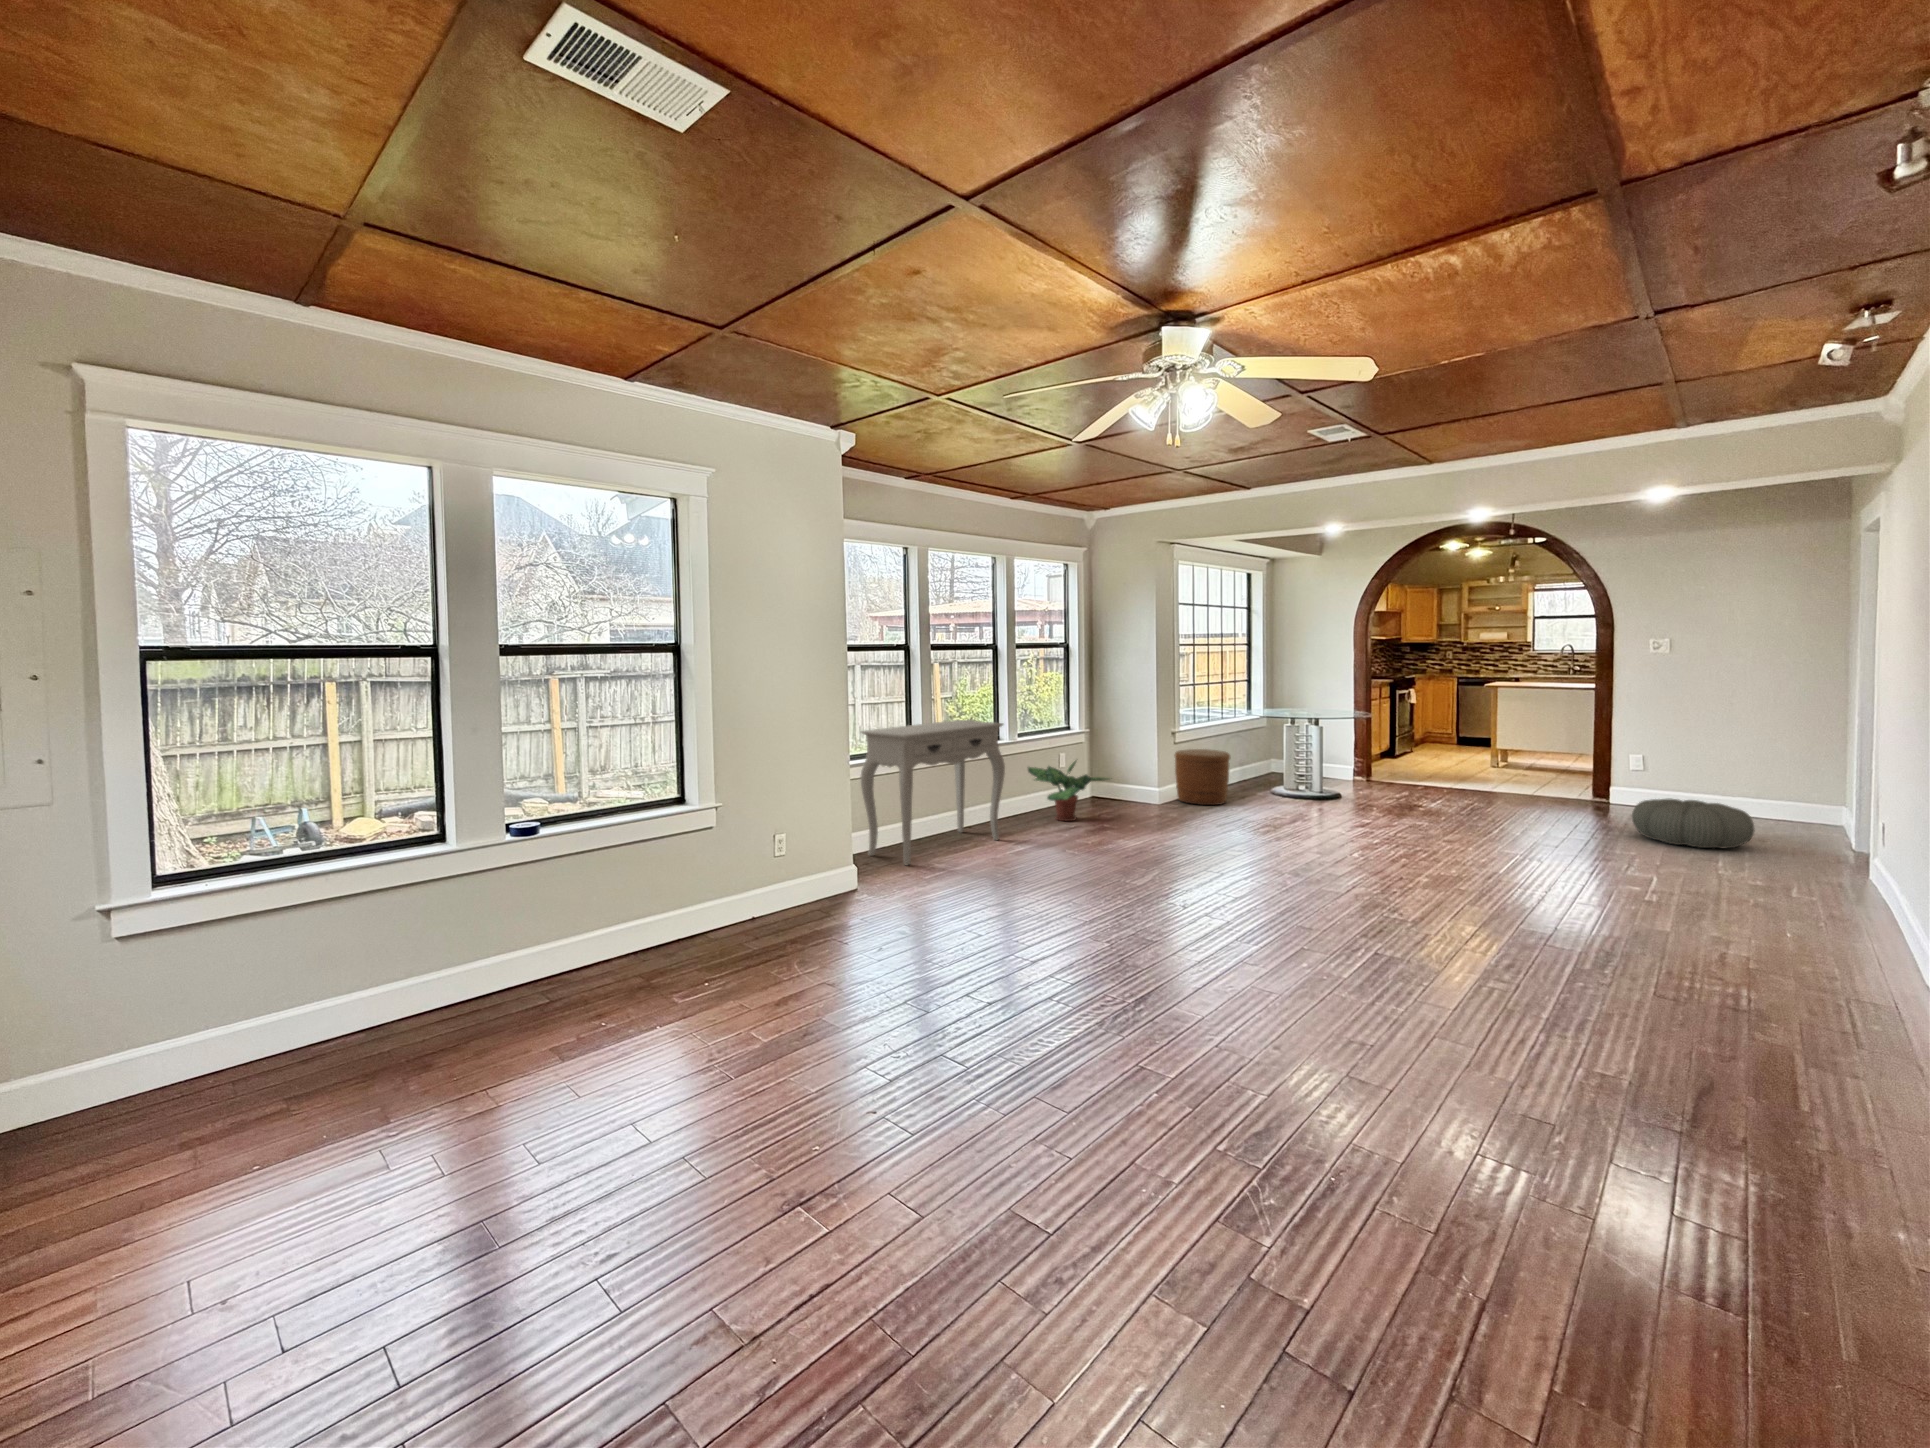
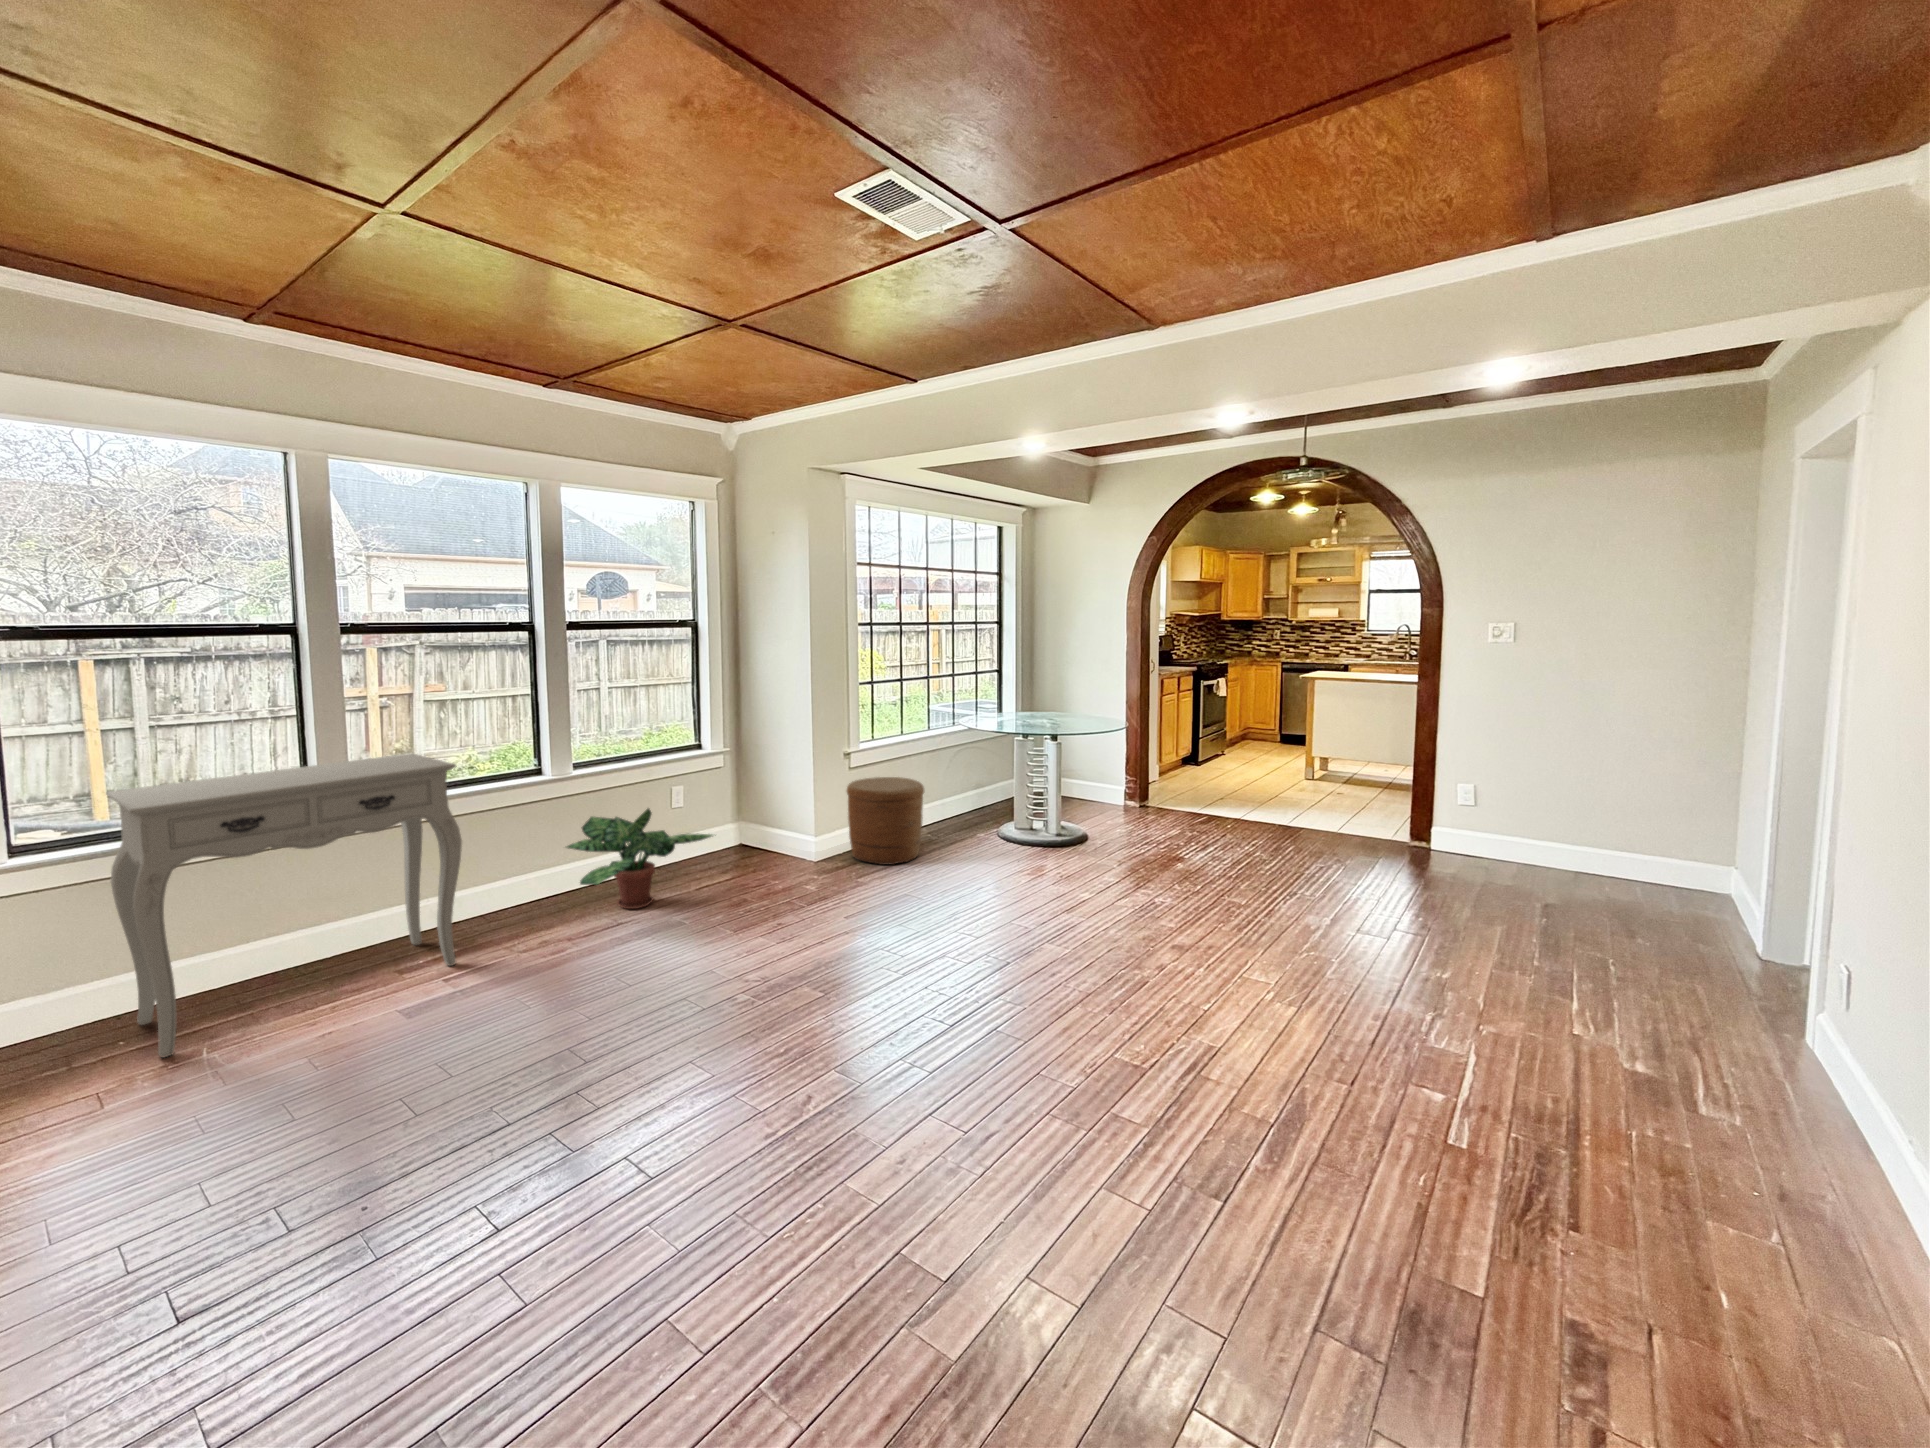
pouf: present [1632,799,1755,849] -> none [1453,864,1621,951]

